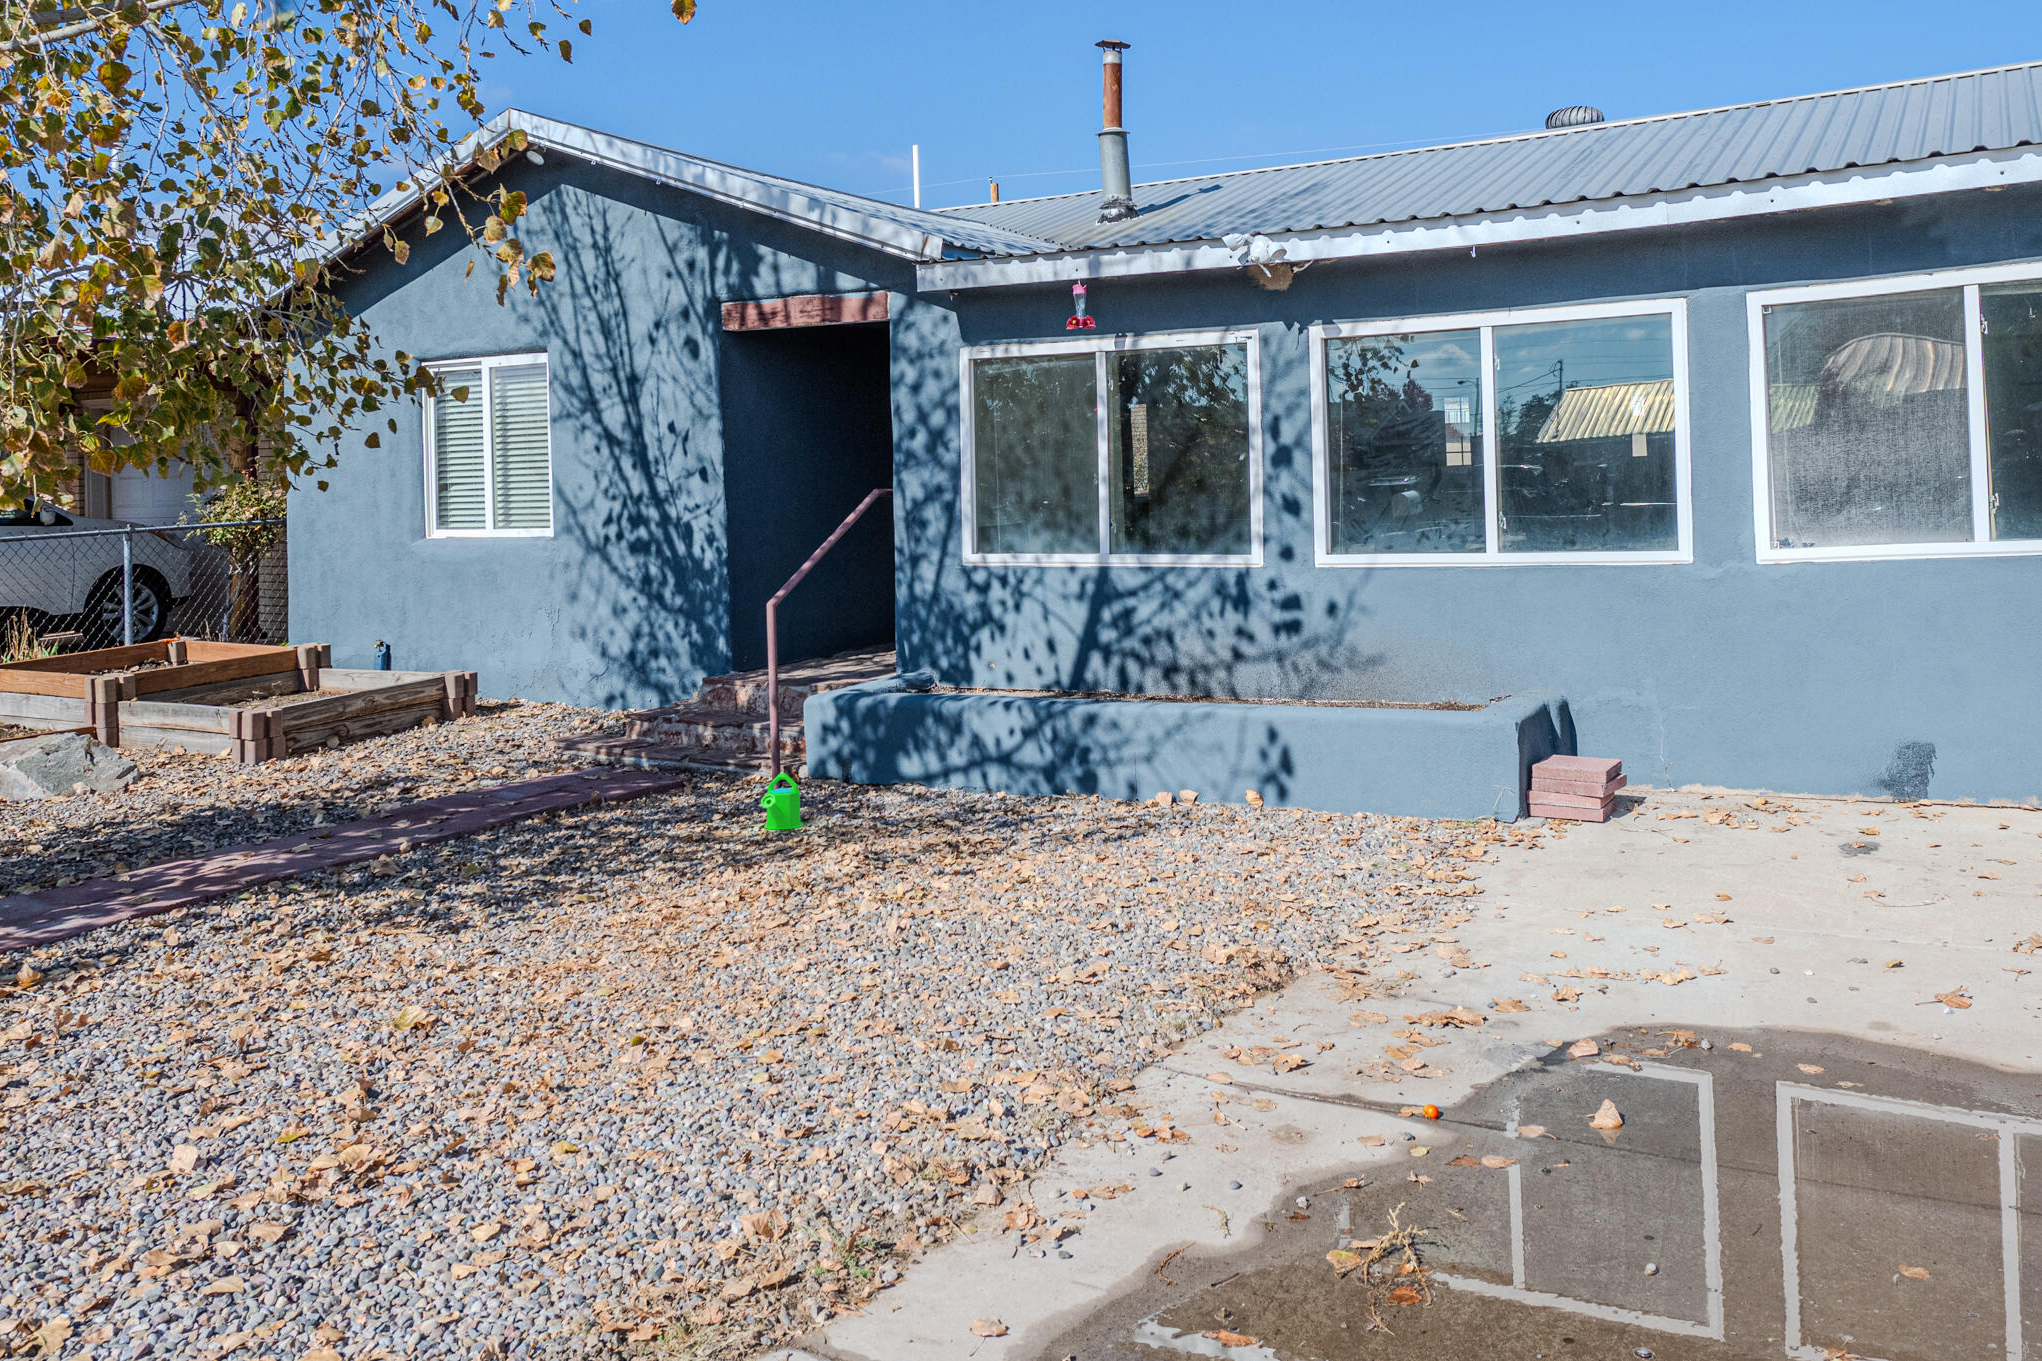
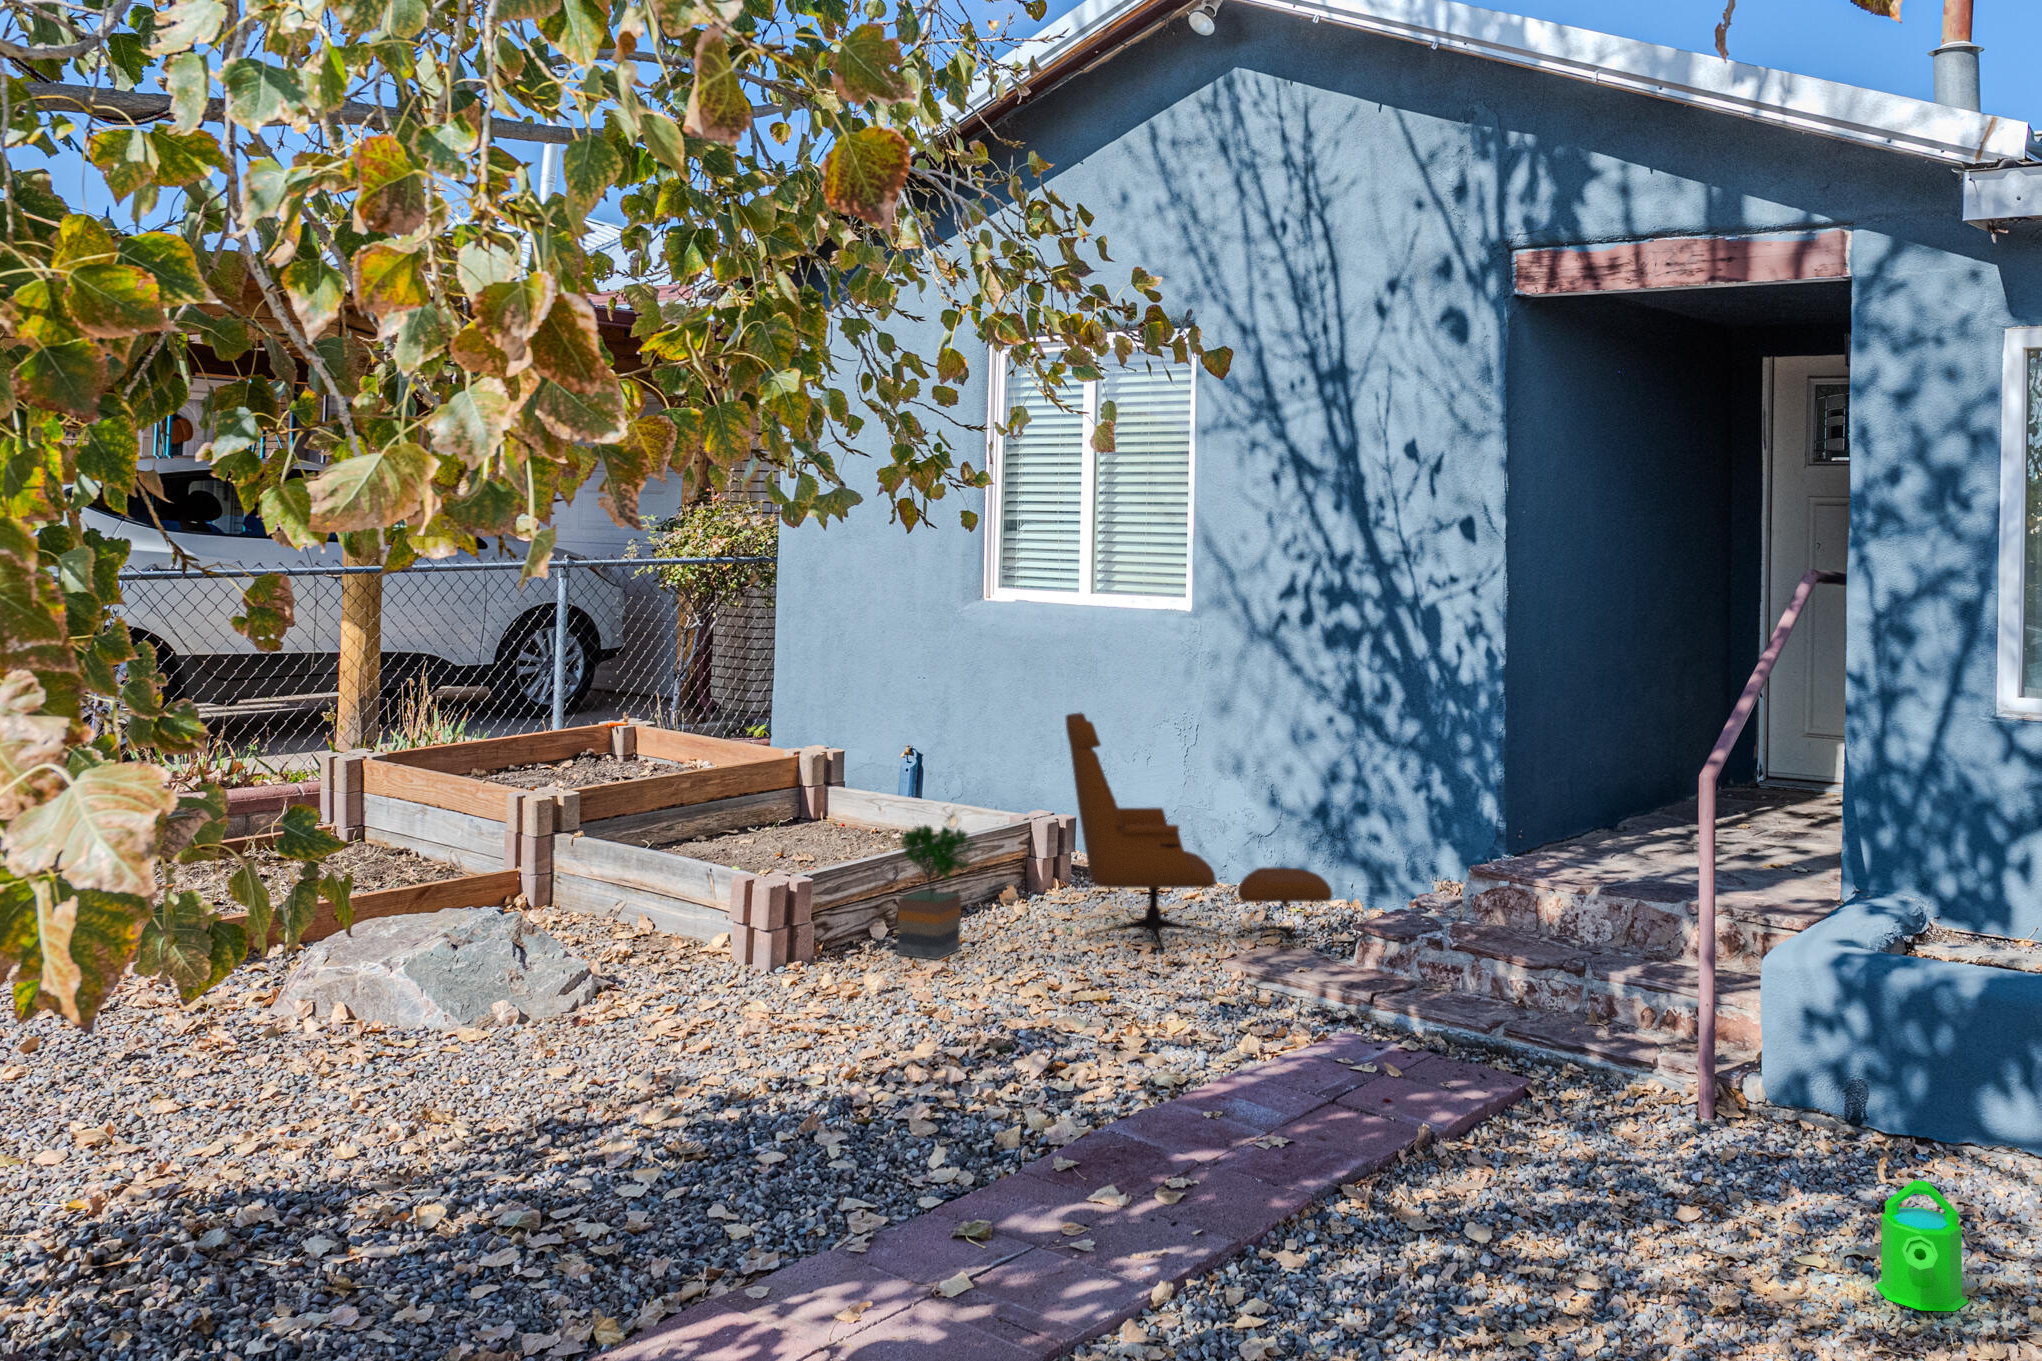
lounge chair: none [456,603,638,745] -> present [1066,713,1332,953]
potted tree: none [341,675,397,756] -> present [897,825,976,960]

